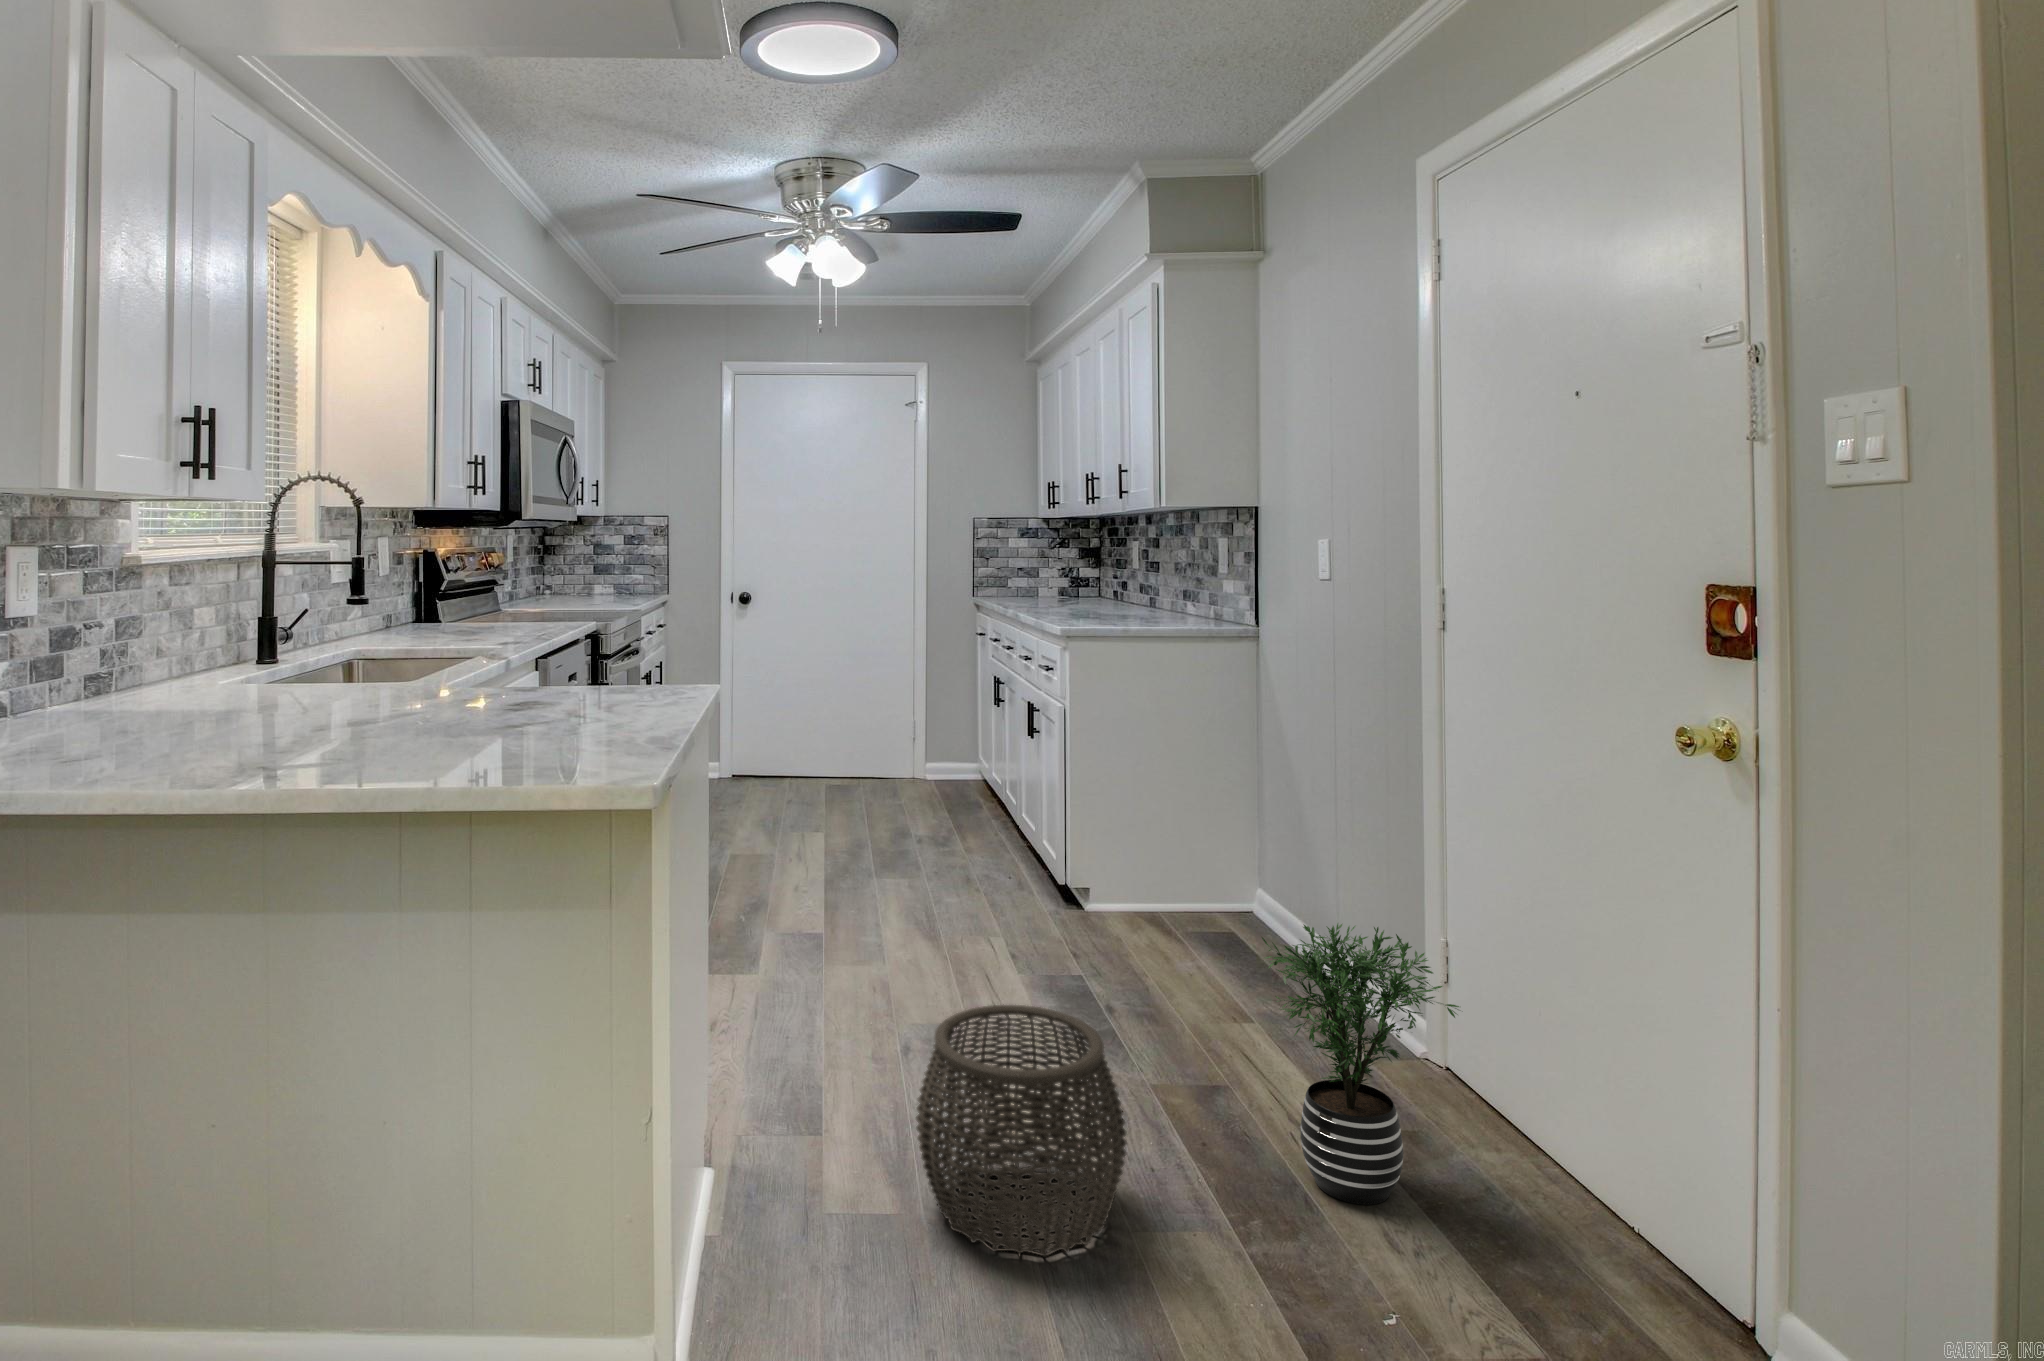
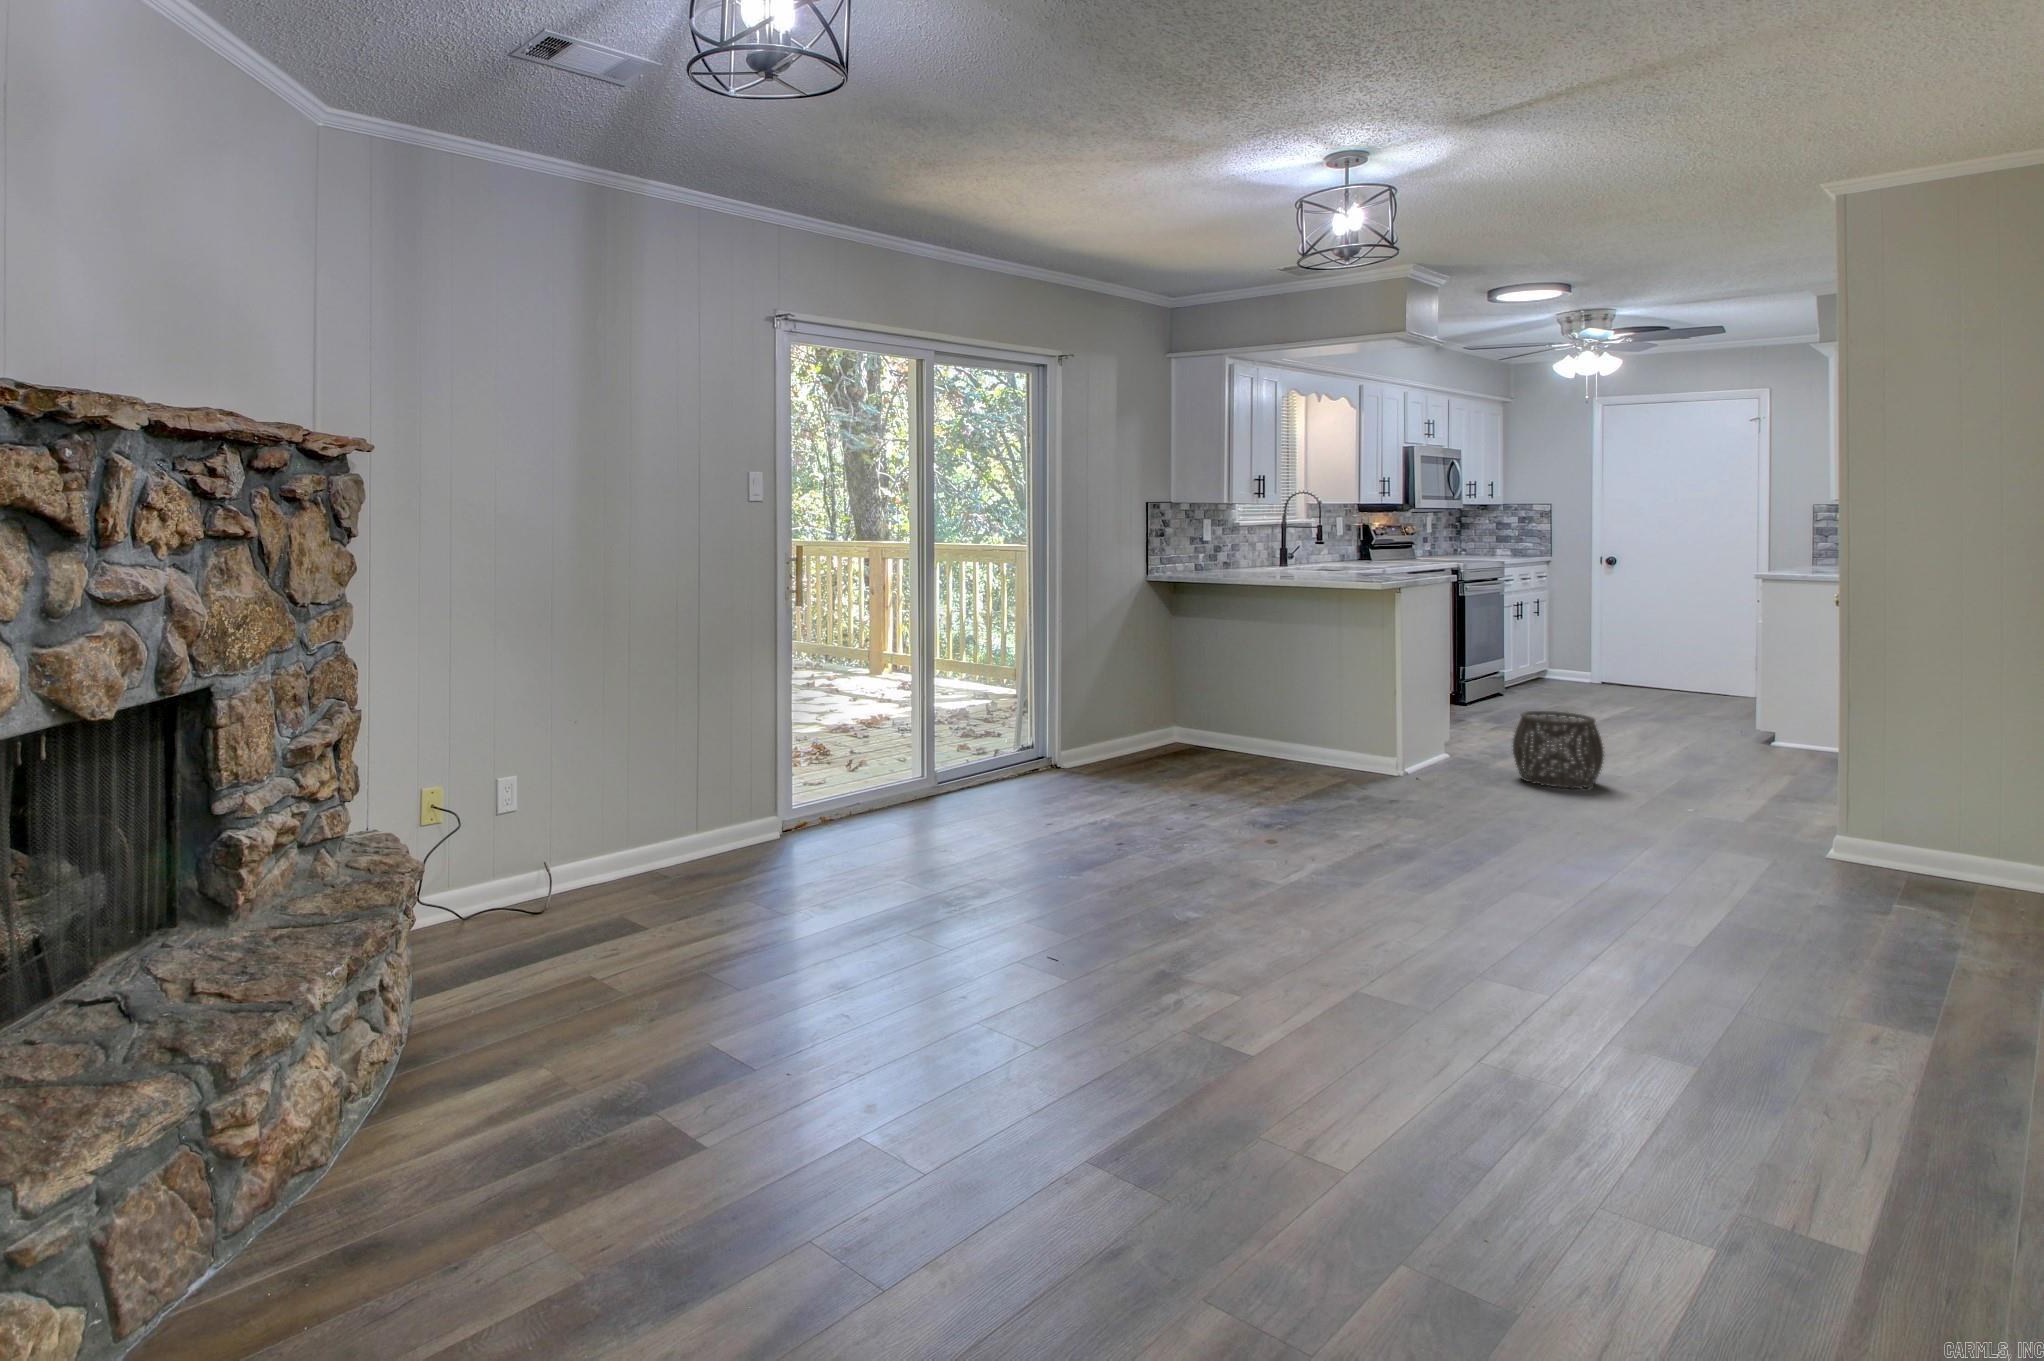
potted plant: present [1262,924,1459,1205] -> none [1678,695,1766,808]

